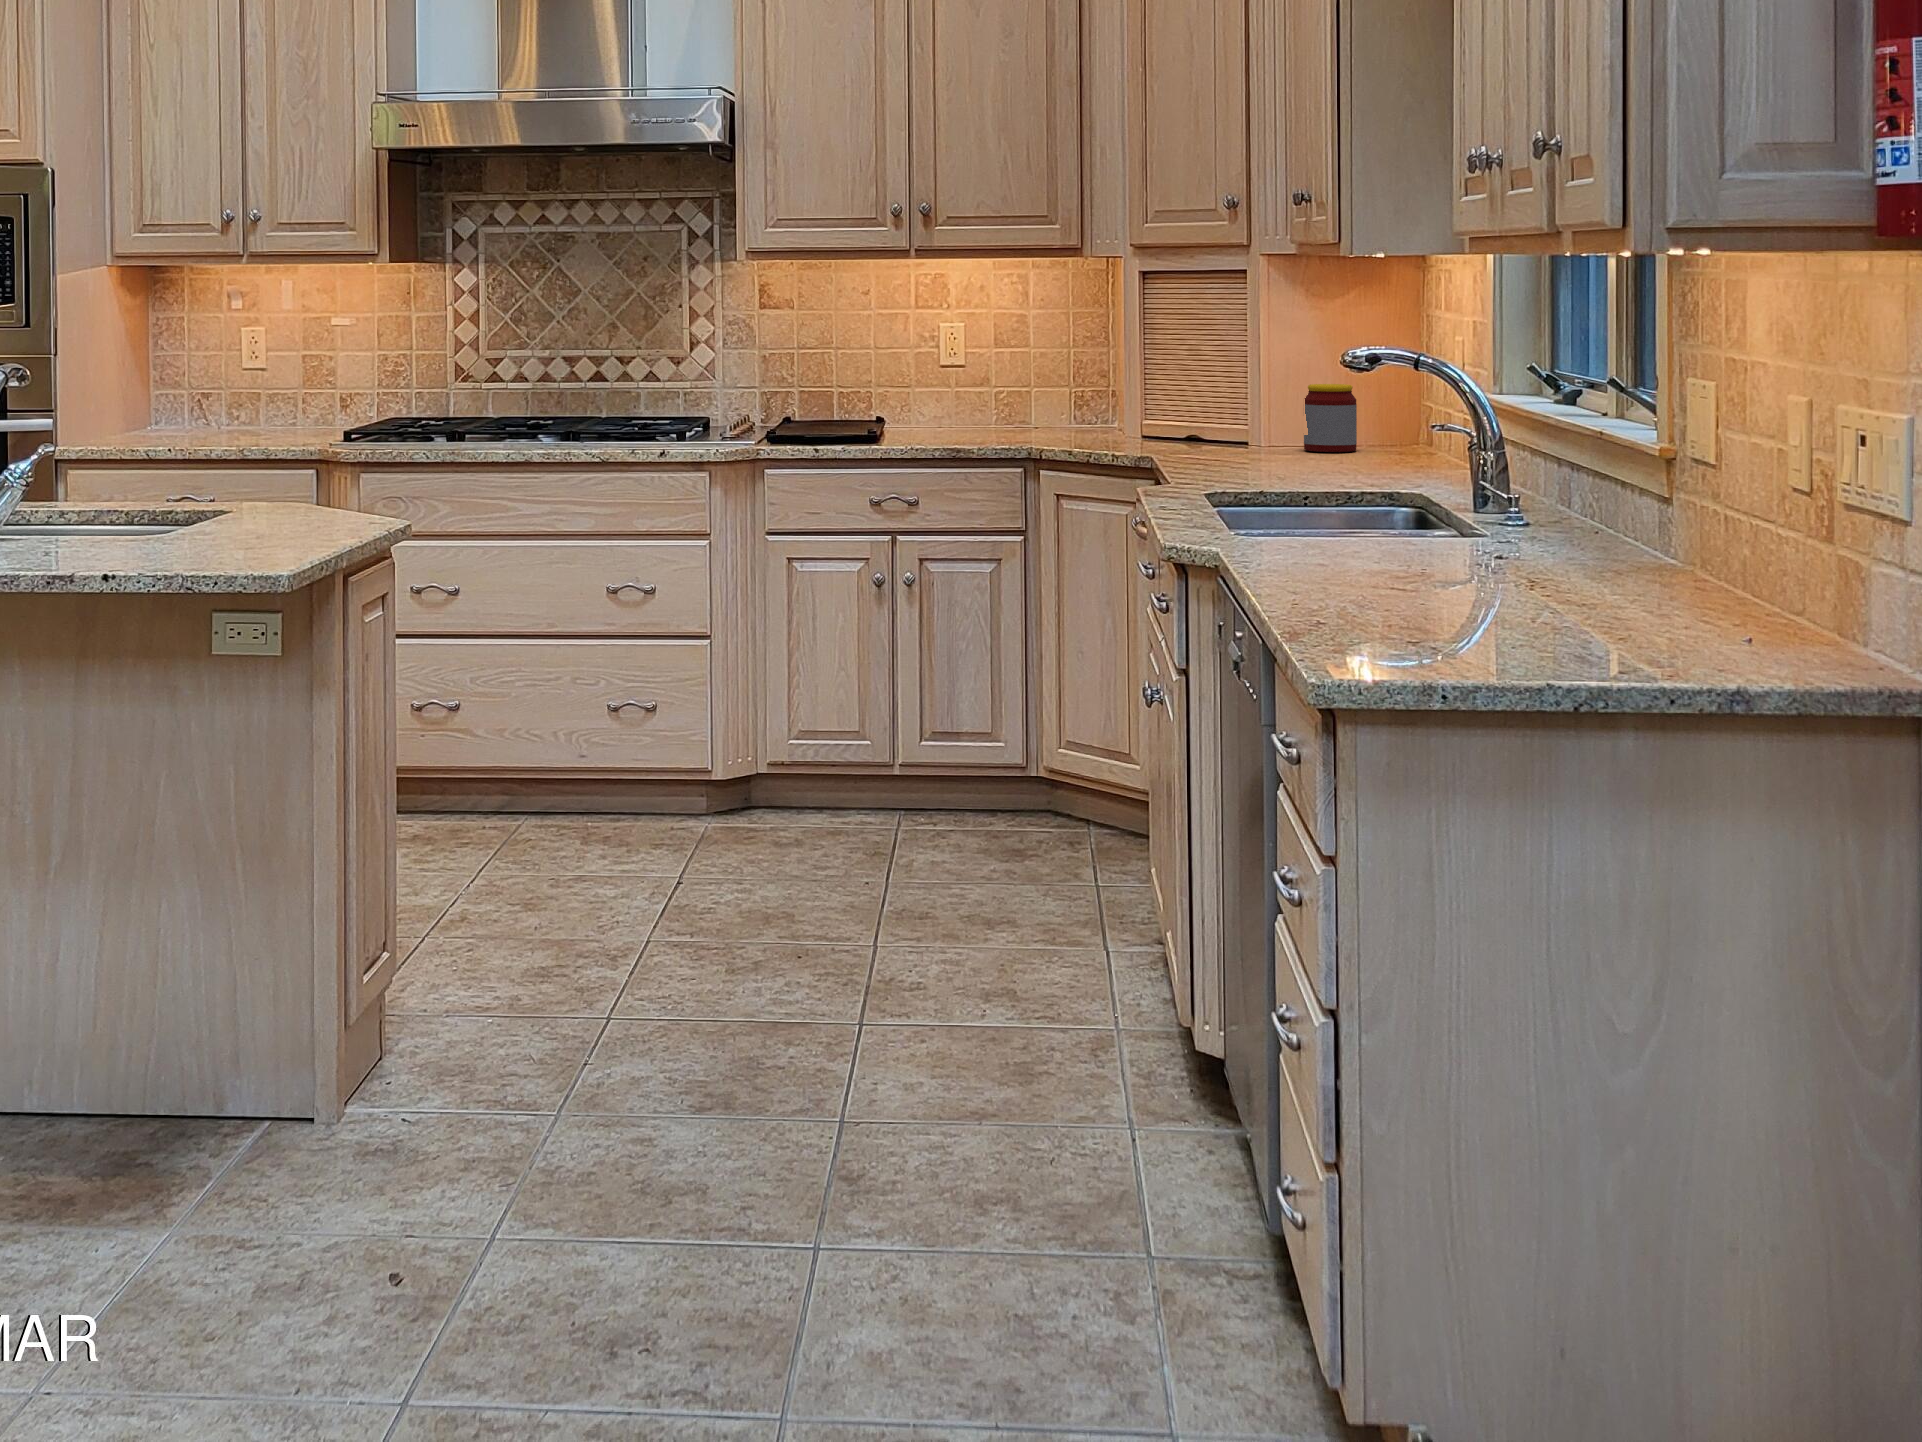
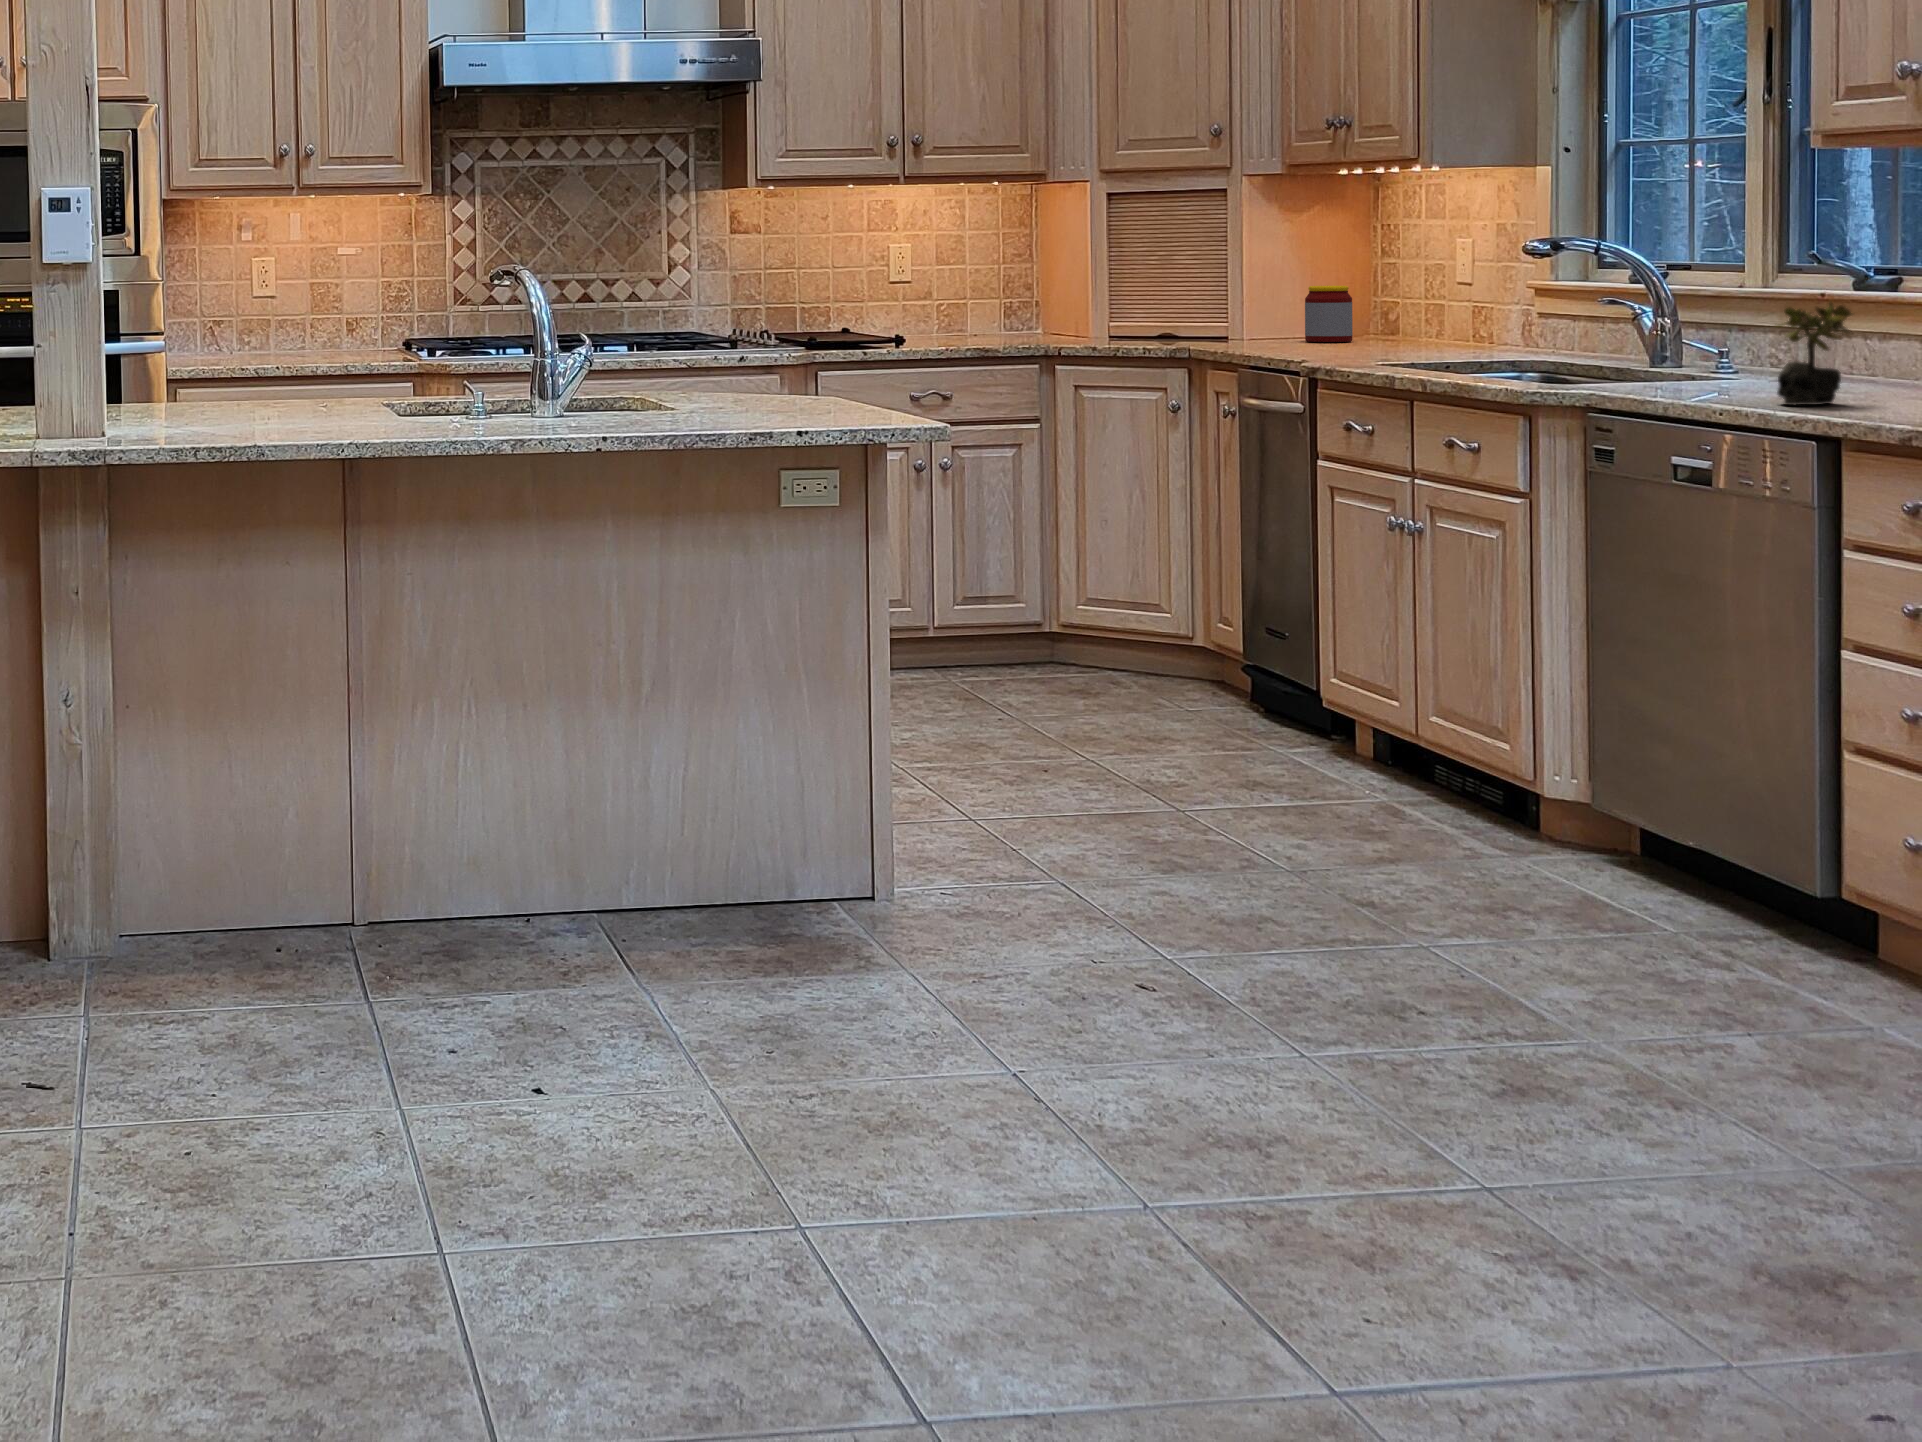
succulent plant: none [1352,449,1461,588] -> present [1776,302,1853,405]

